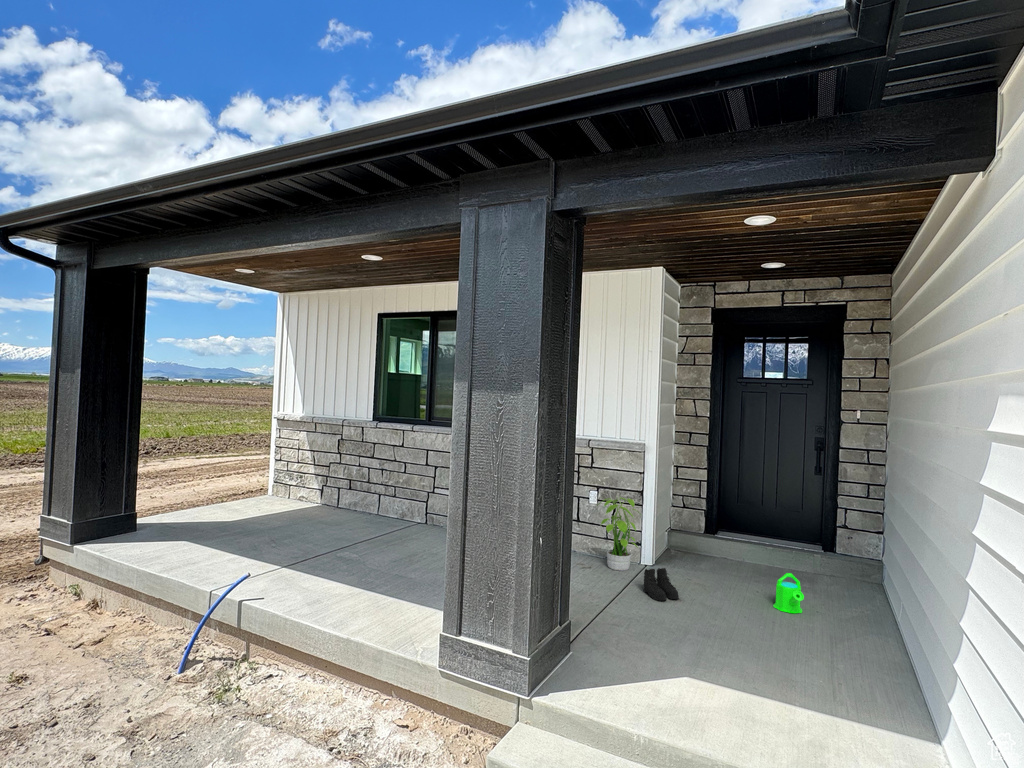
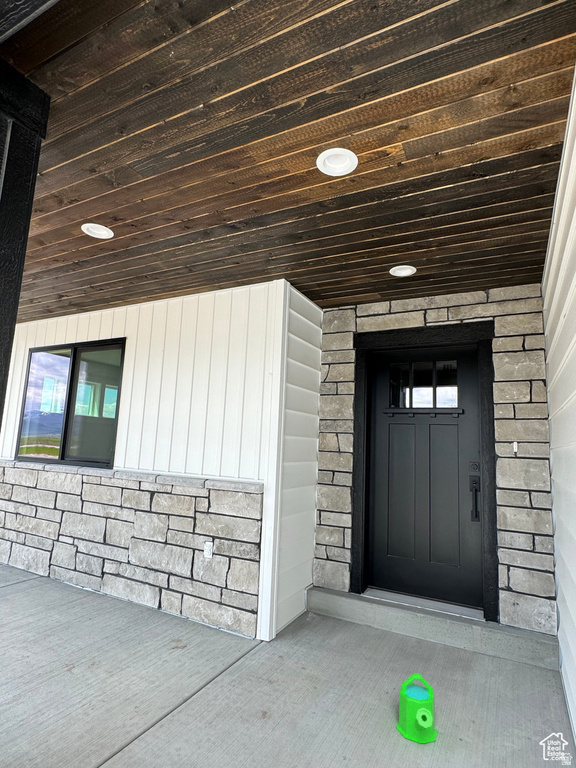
potted plant: present [596,497,641,571] -> none [197,547,256,652]
boots: present [644,568,679,601] -> none [222,657,264,717]

